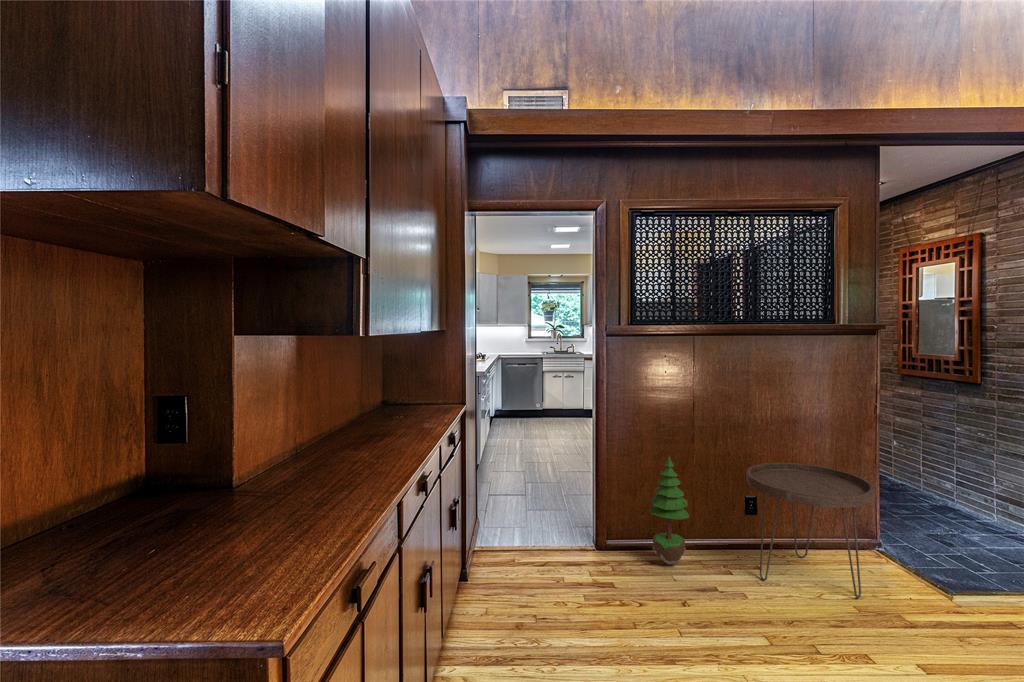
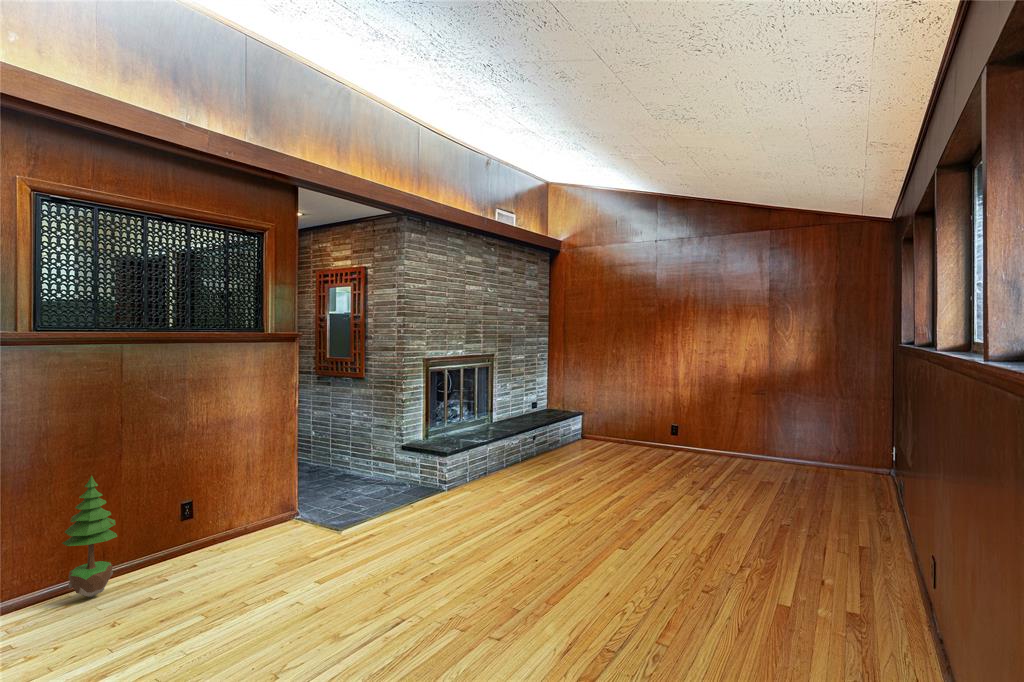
side table: present [747,463,875,599] -> none [183,457,291,574]

